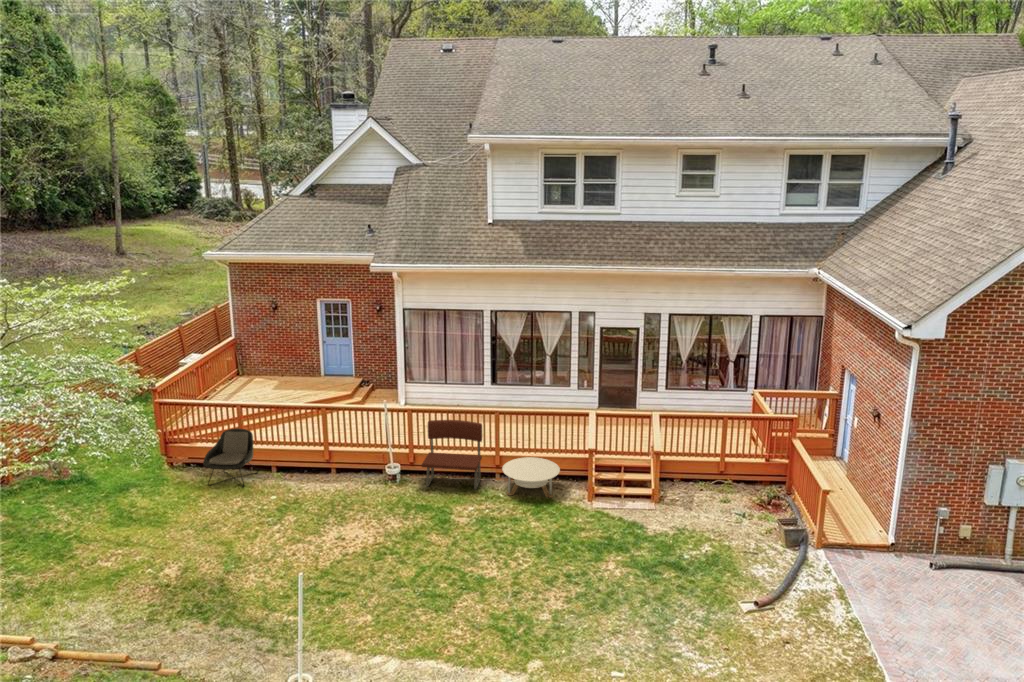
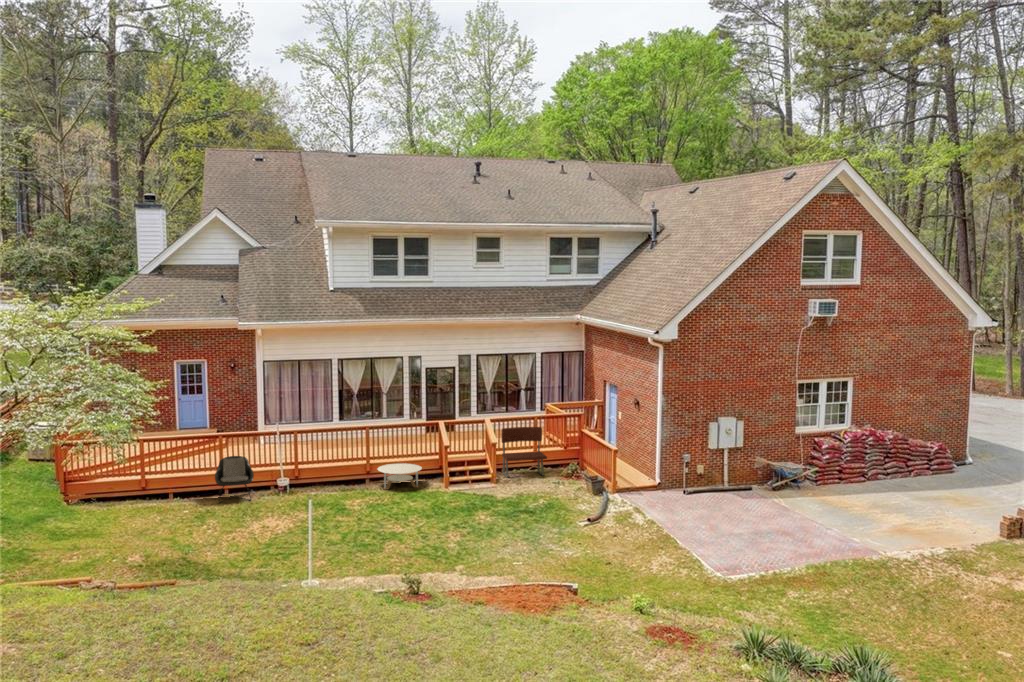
bench: present [422,420,482,490] -> present [501,427,547,478]
lounge chair: present [203,428,258,487] -> present [215,456,254,503]

